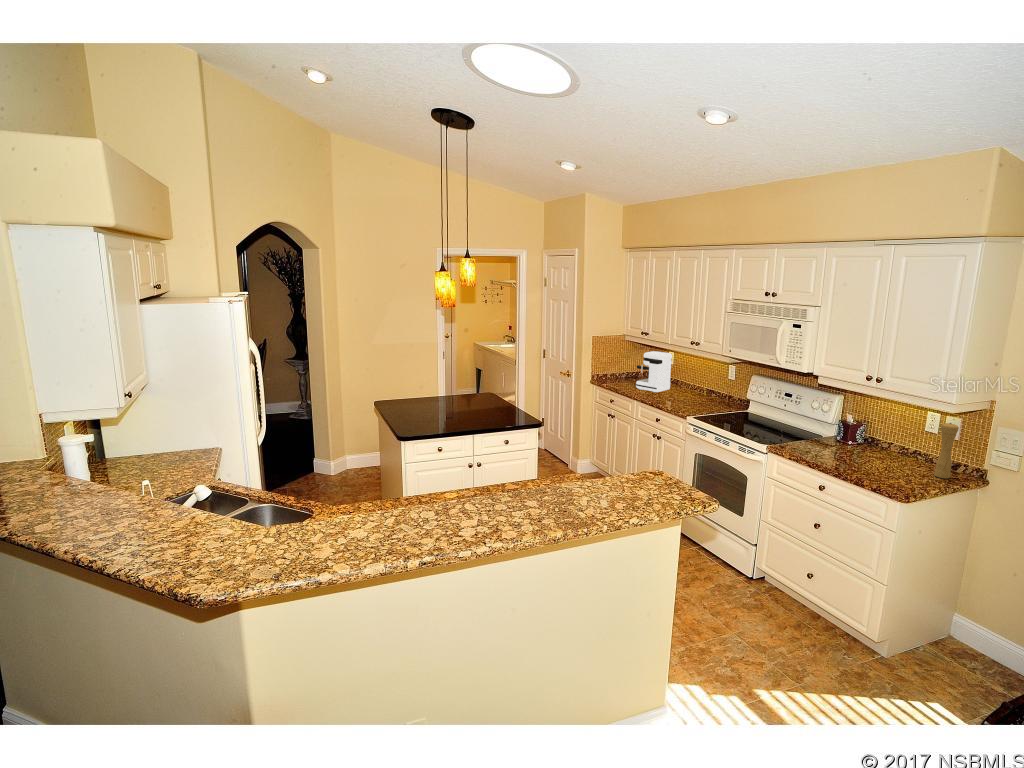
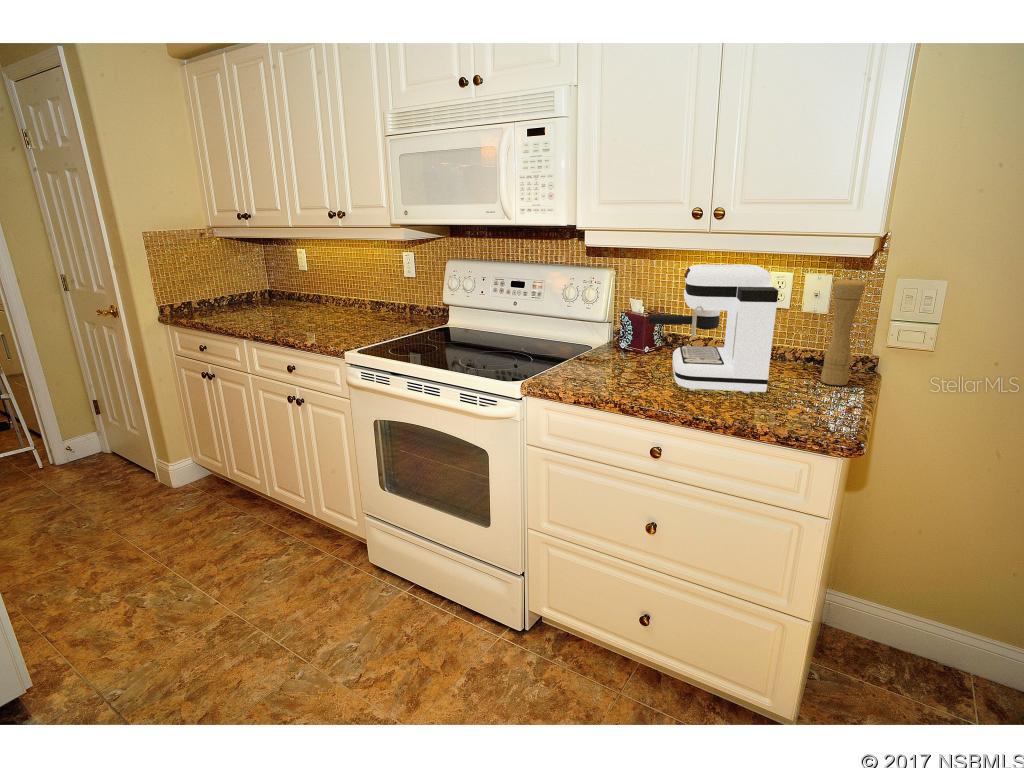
coffee maker: present [636,351,672,392] -> present [648,265,778,393]

